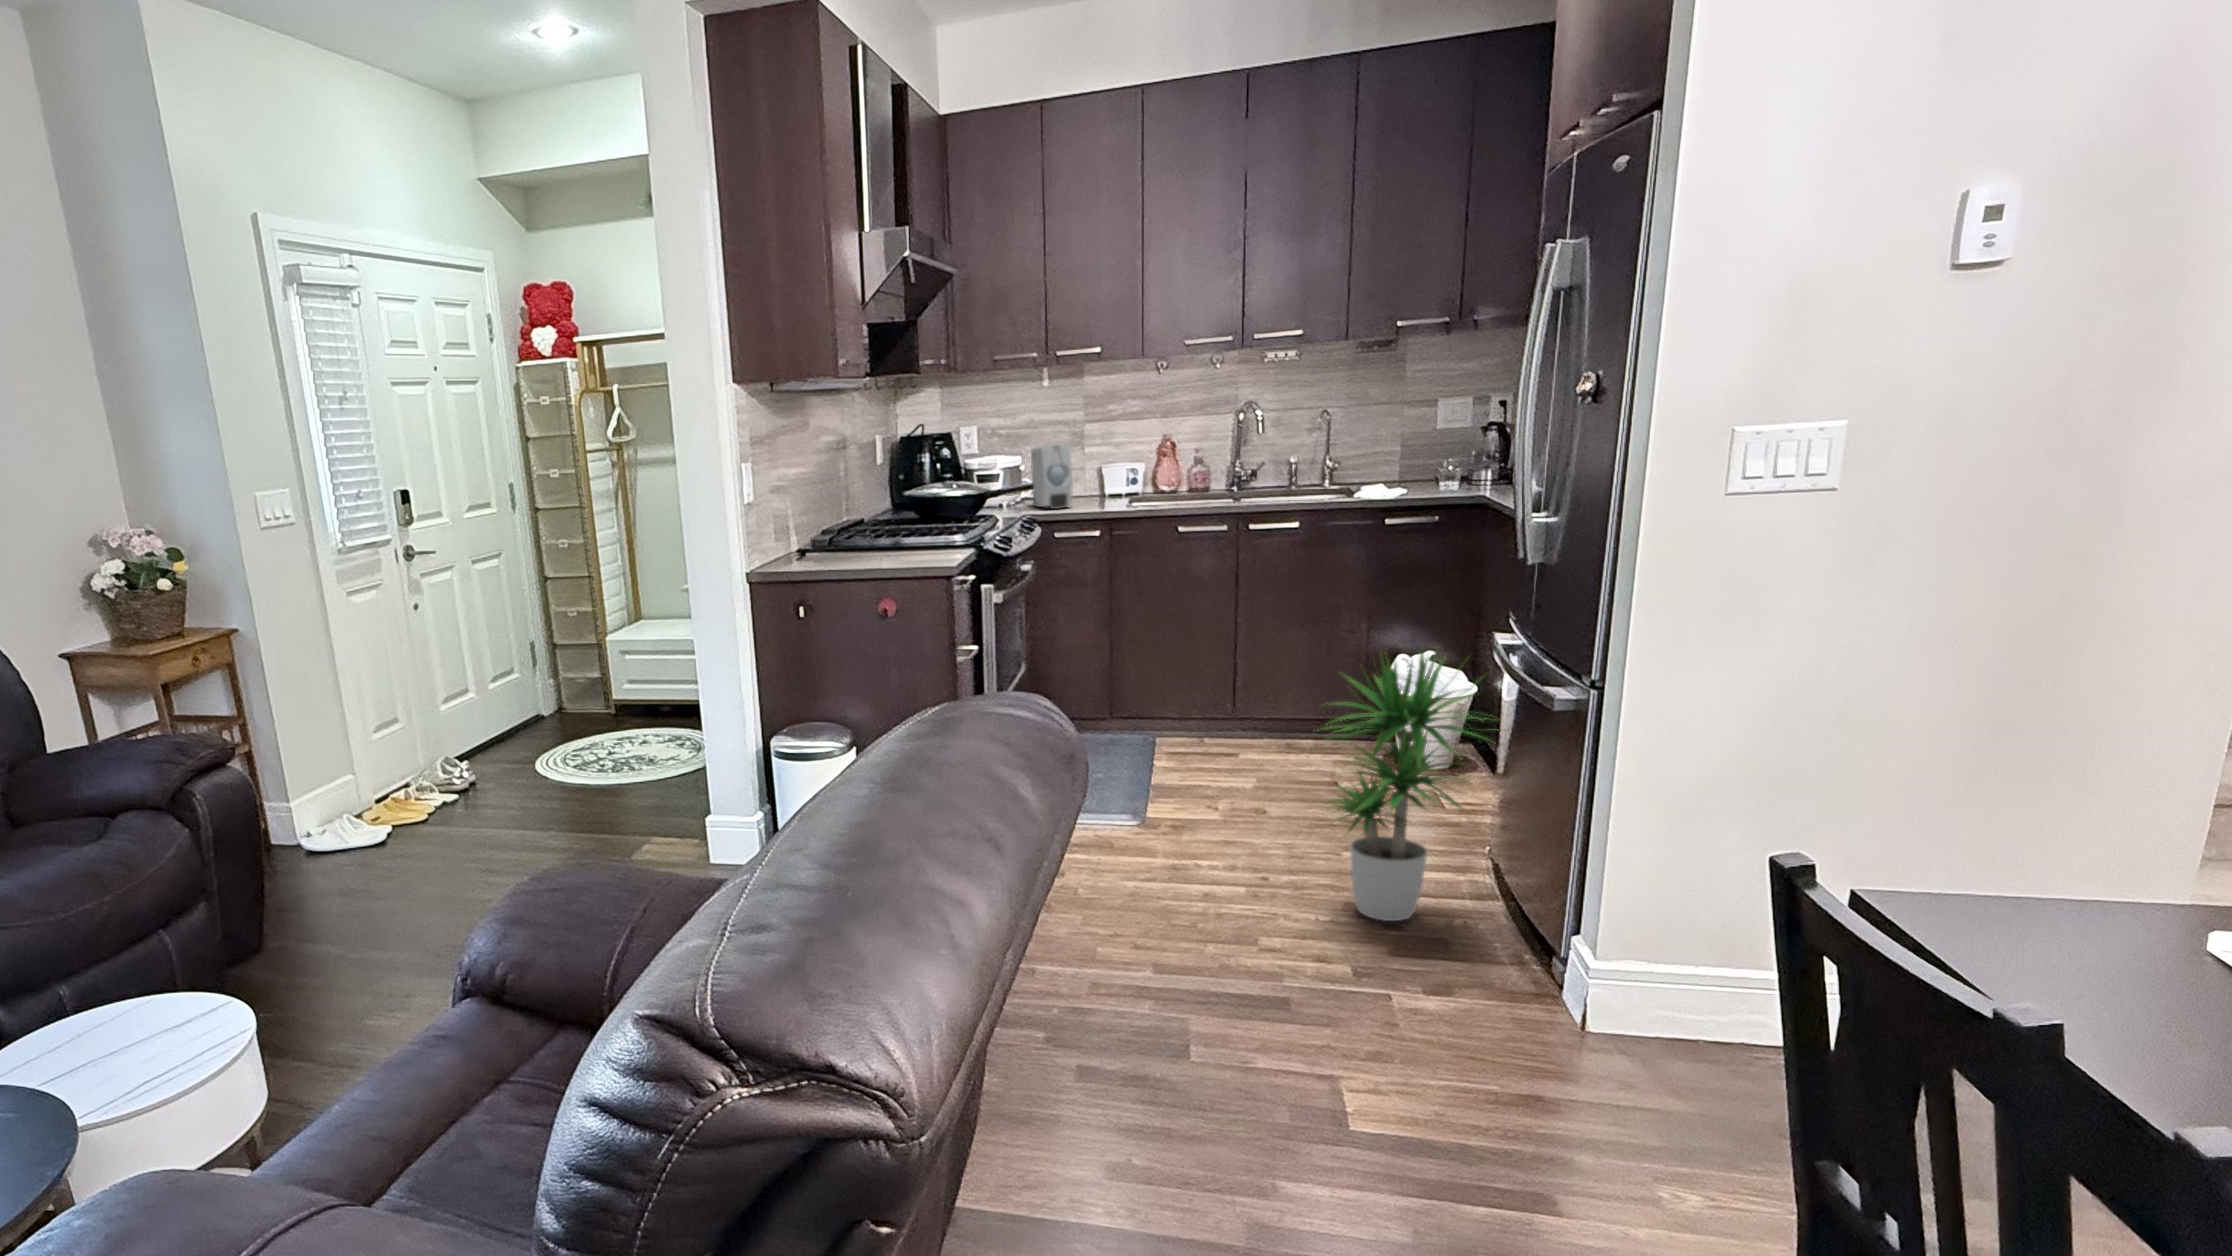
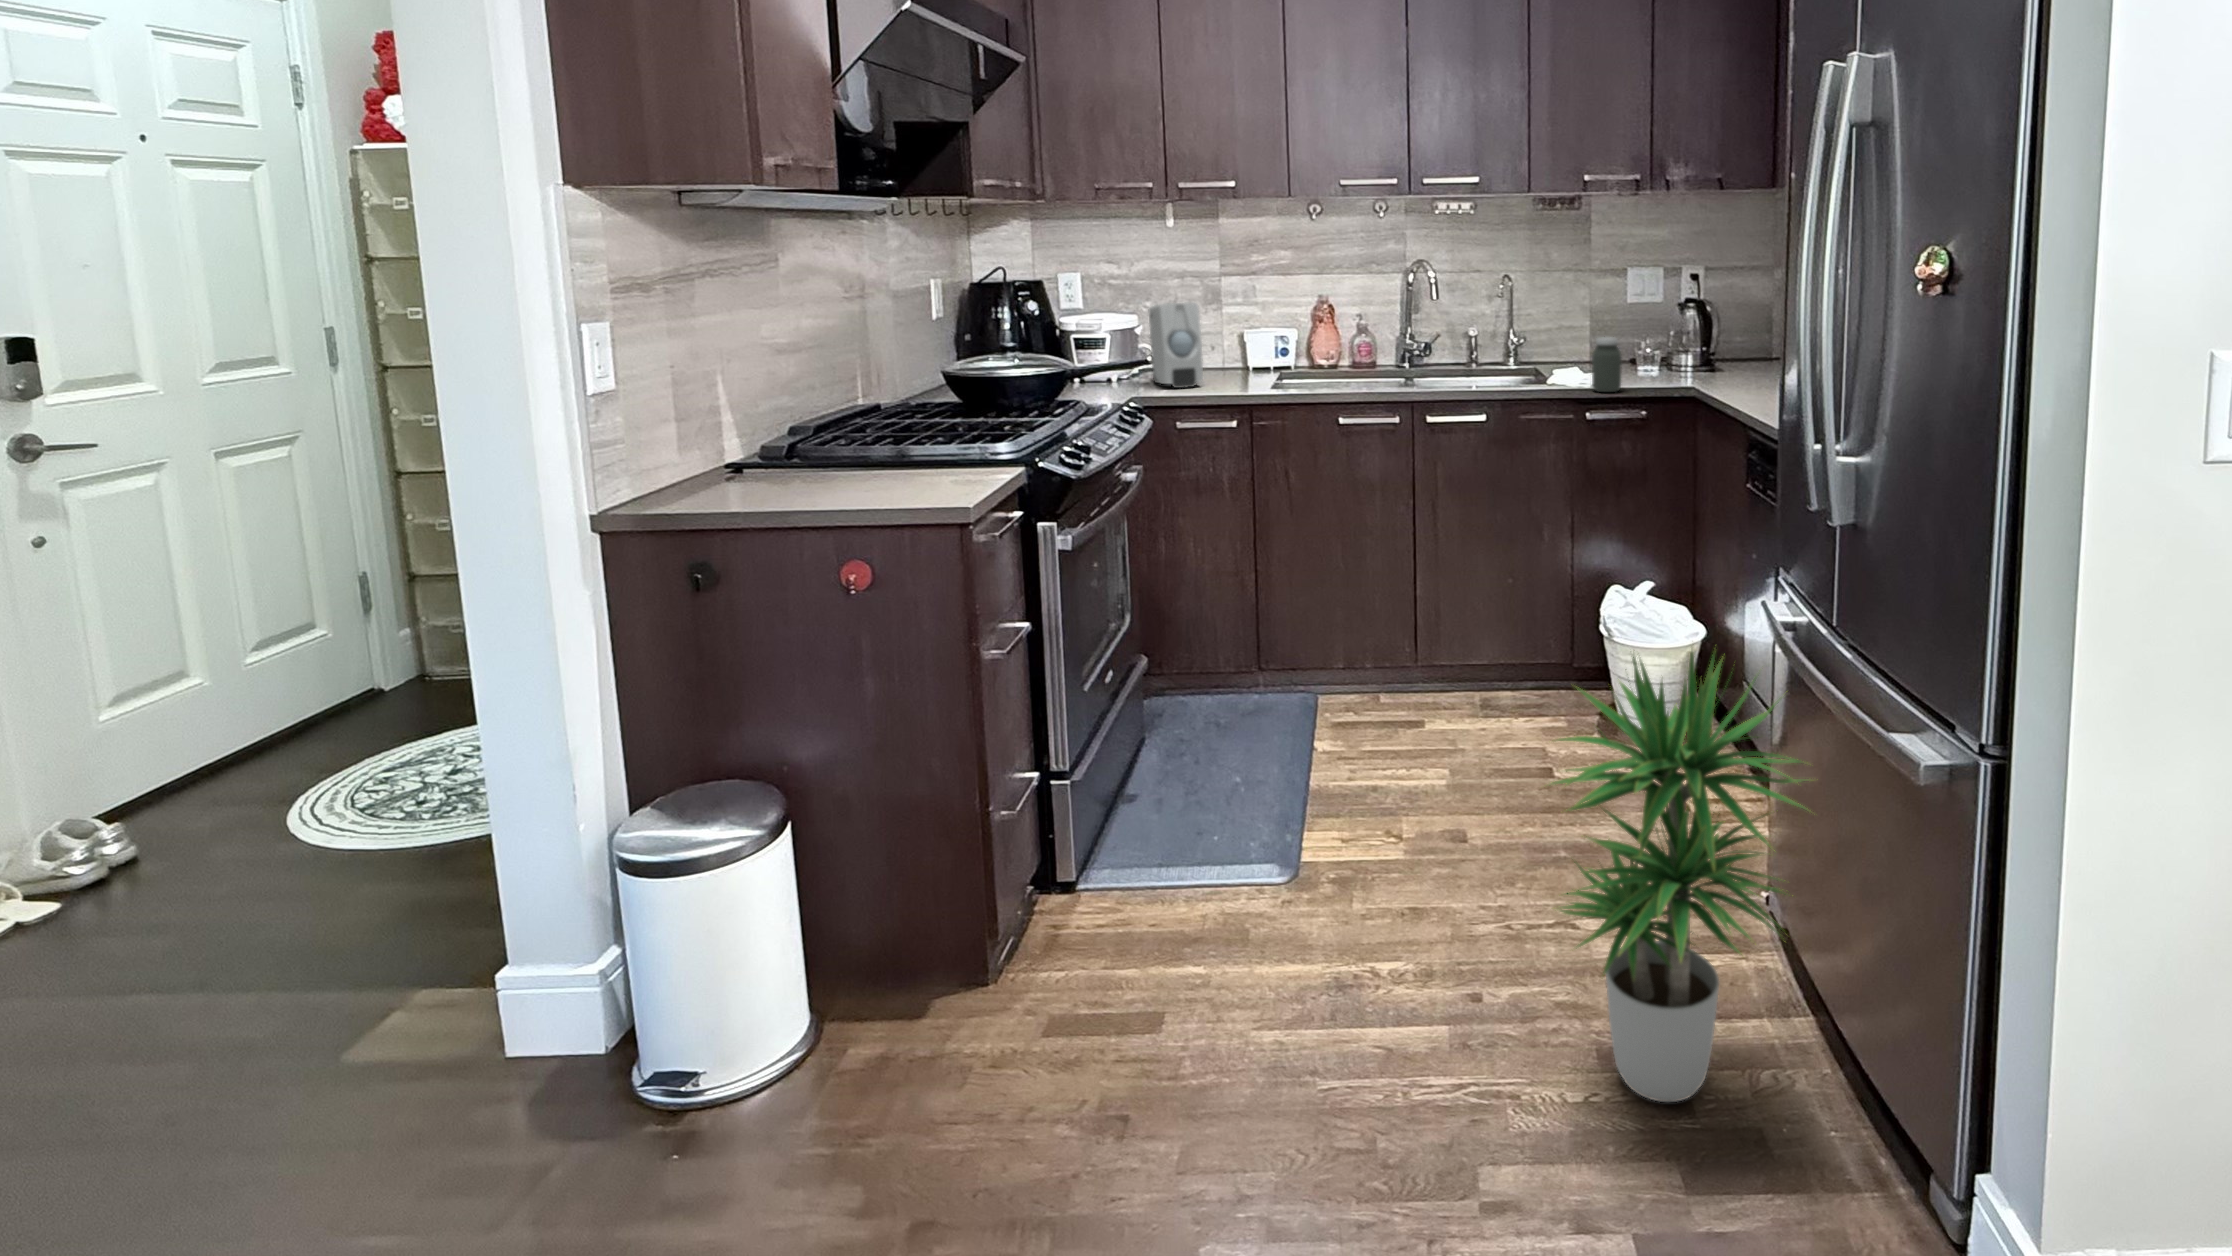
jar: none [1393,457,1421,502] -> present [1592,337,1622,392]

